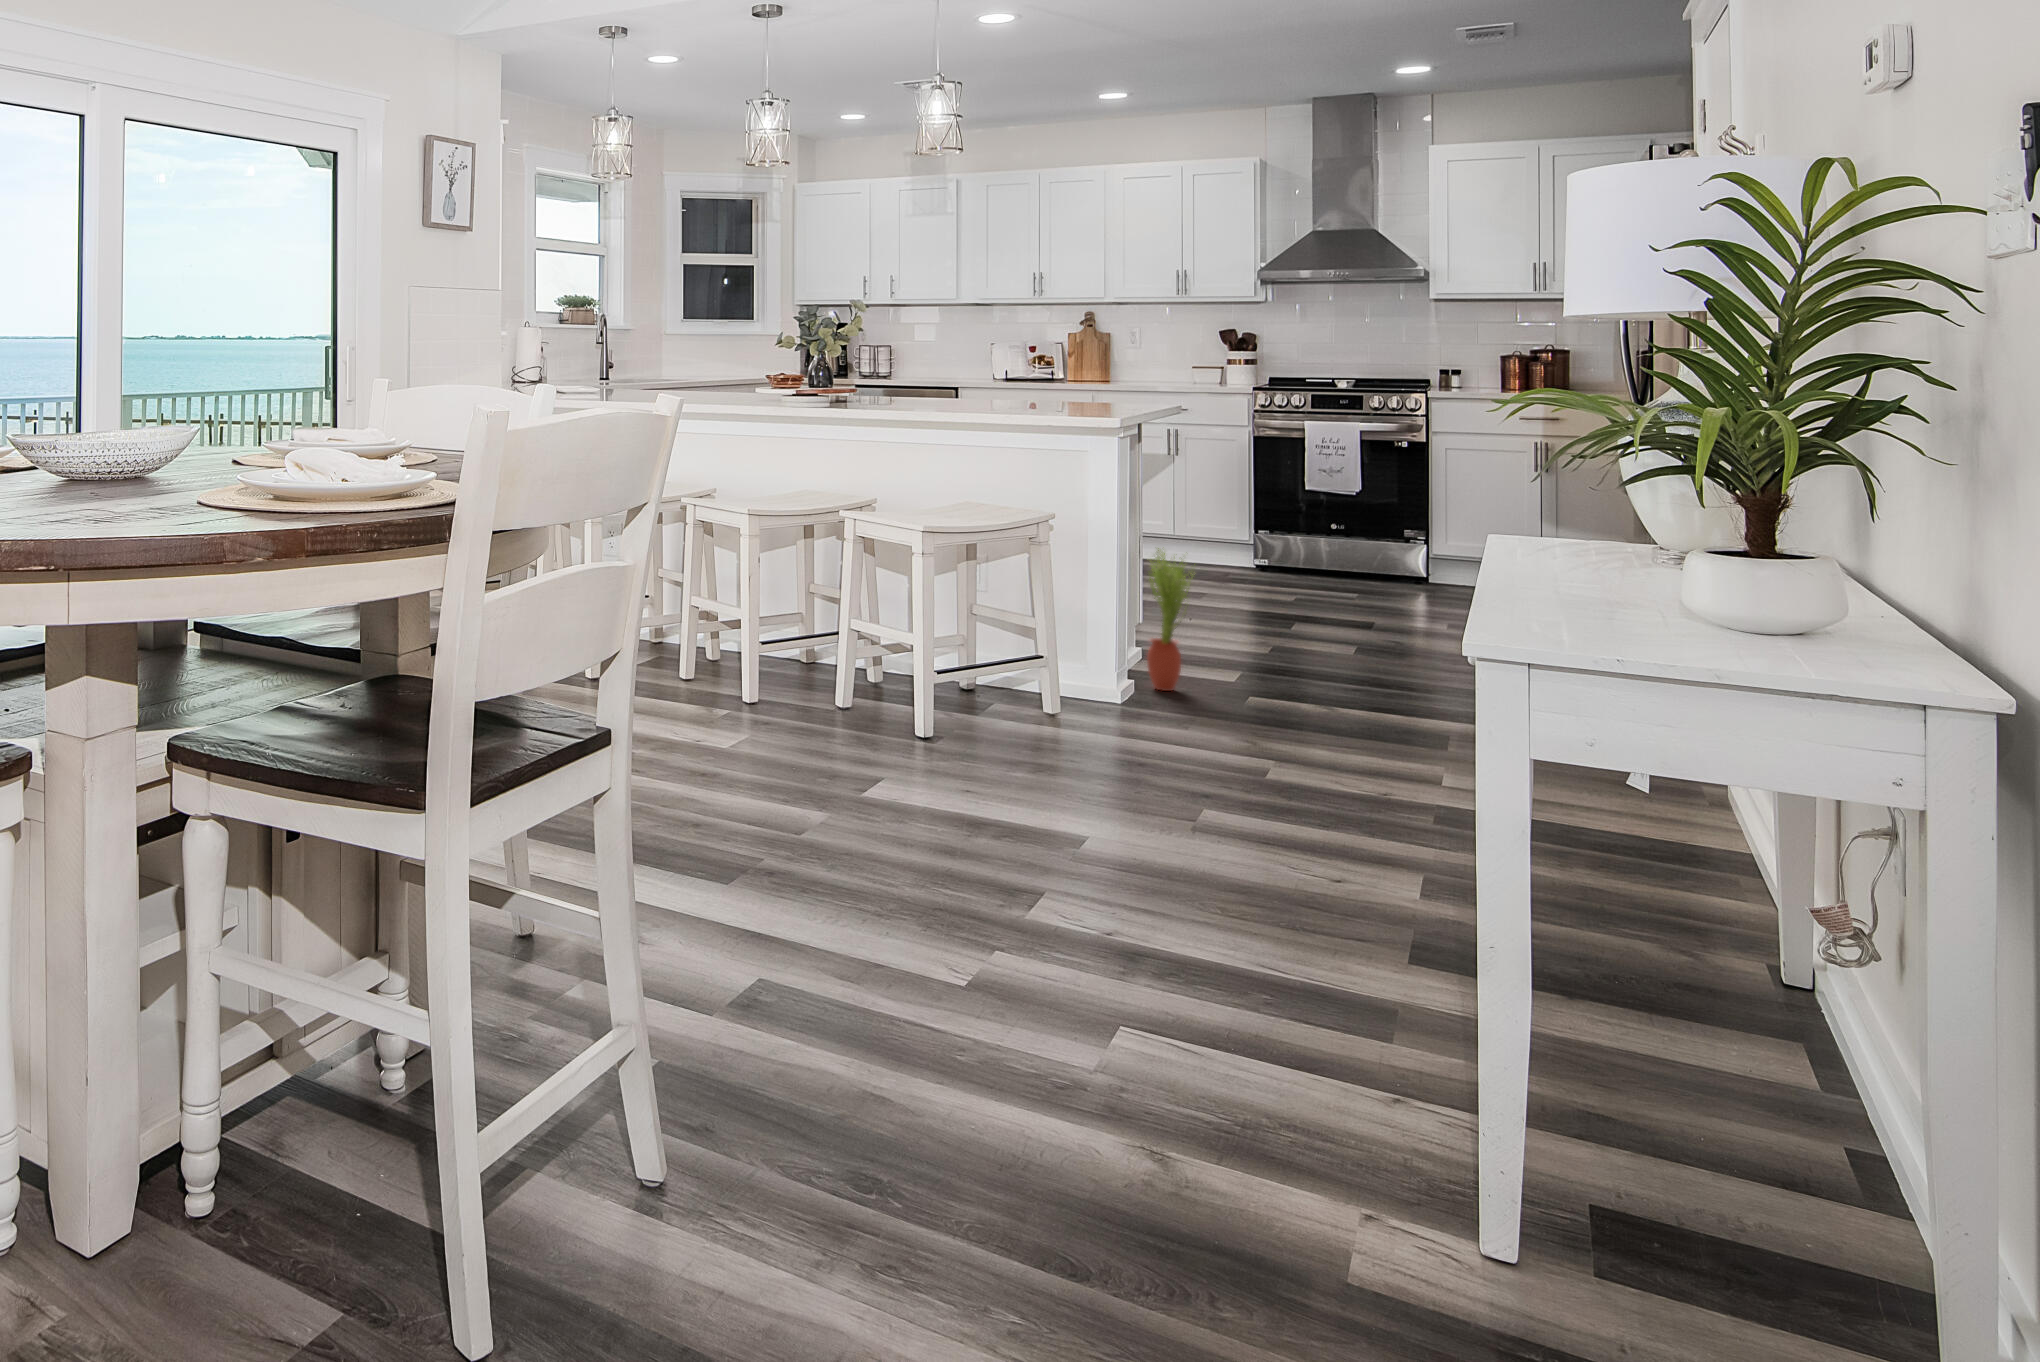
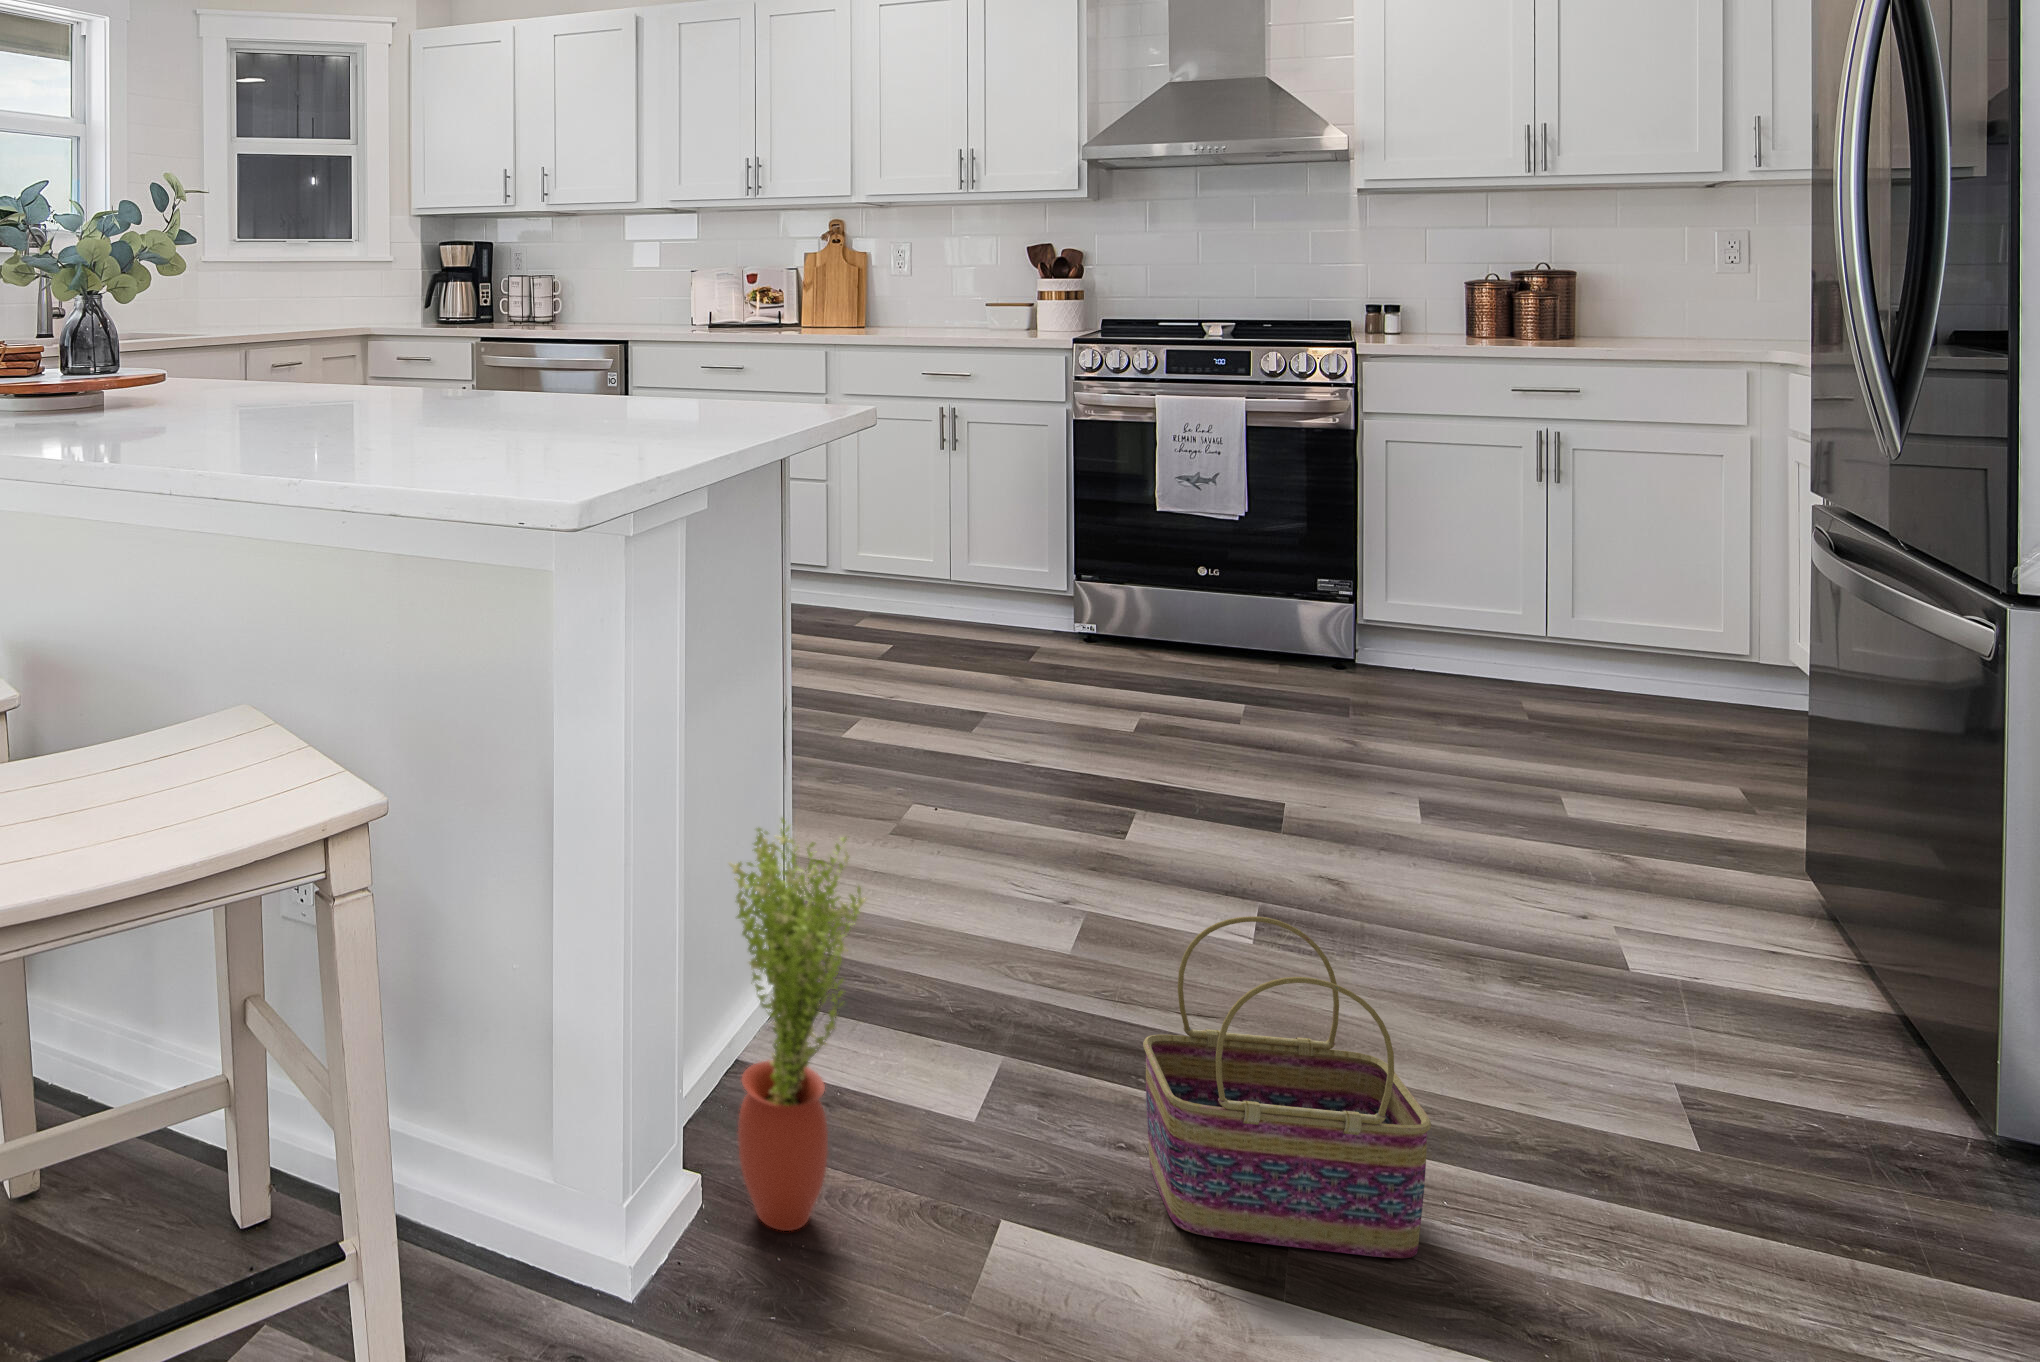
basket: none [1297,593,1400,699] -> present [1143,916,1431,1258]

